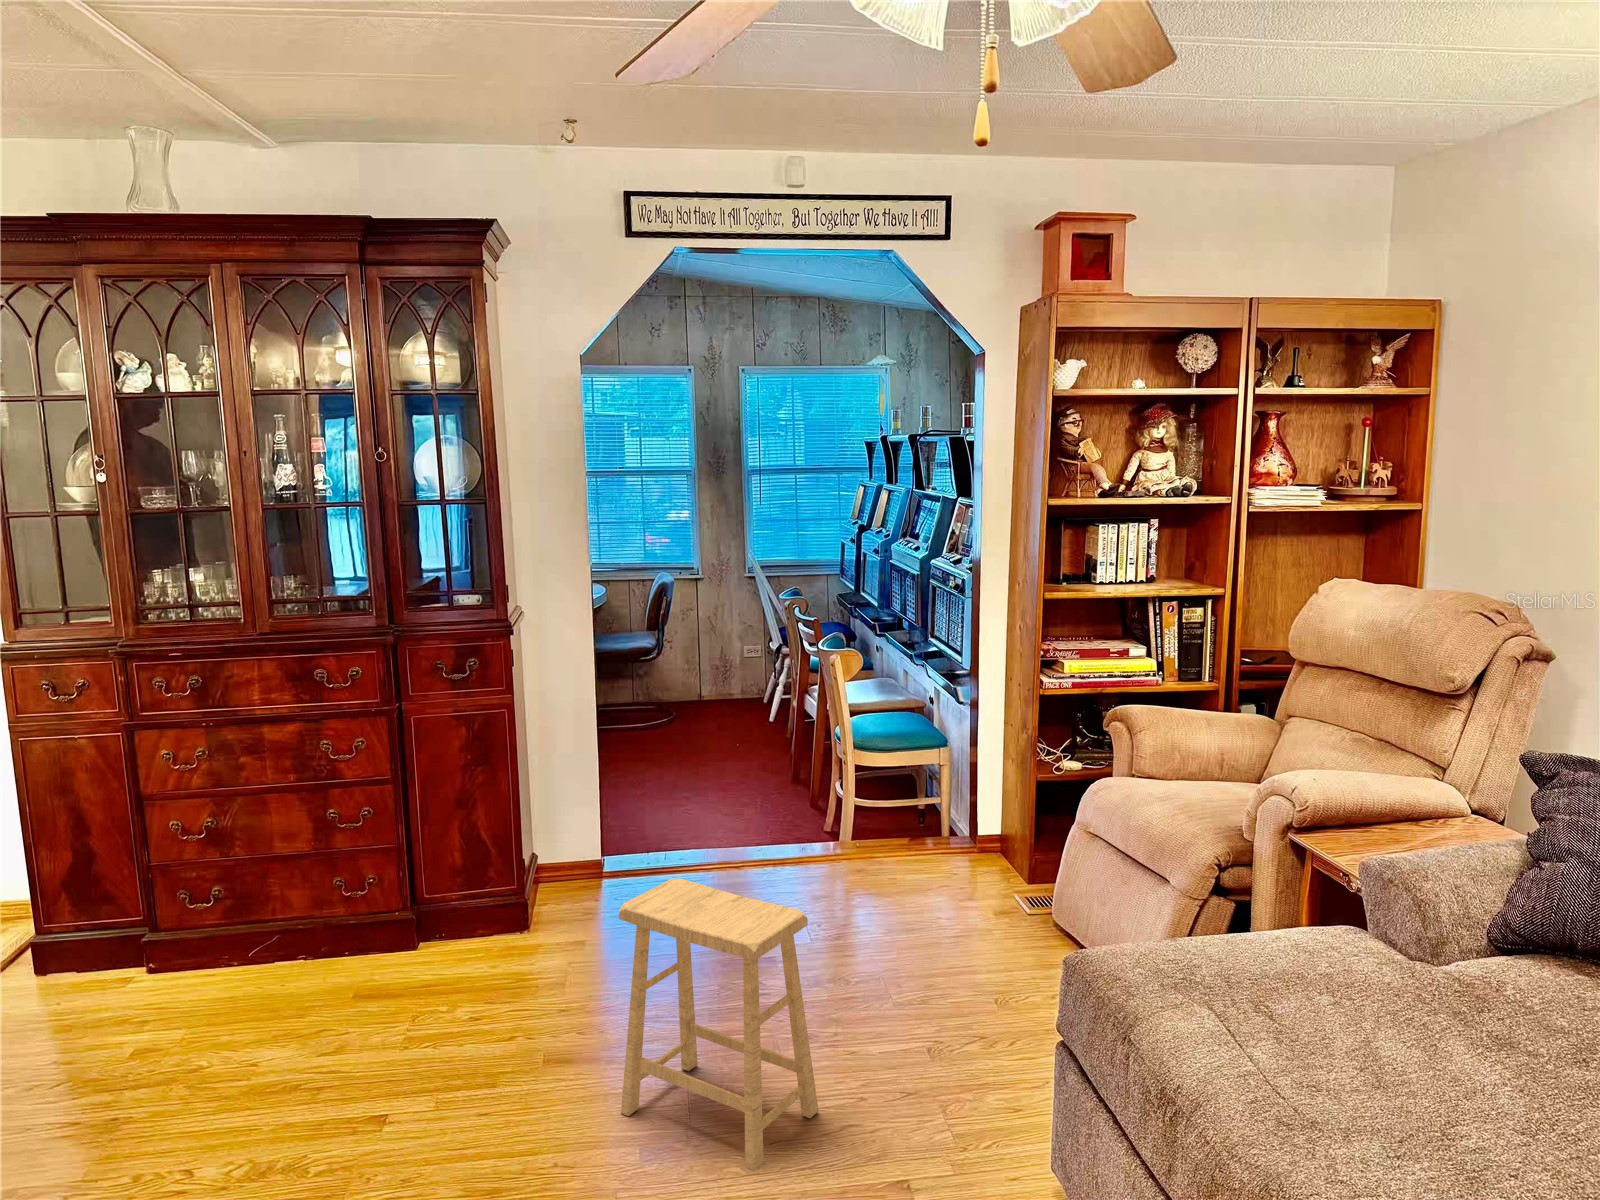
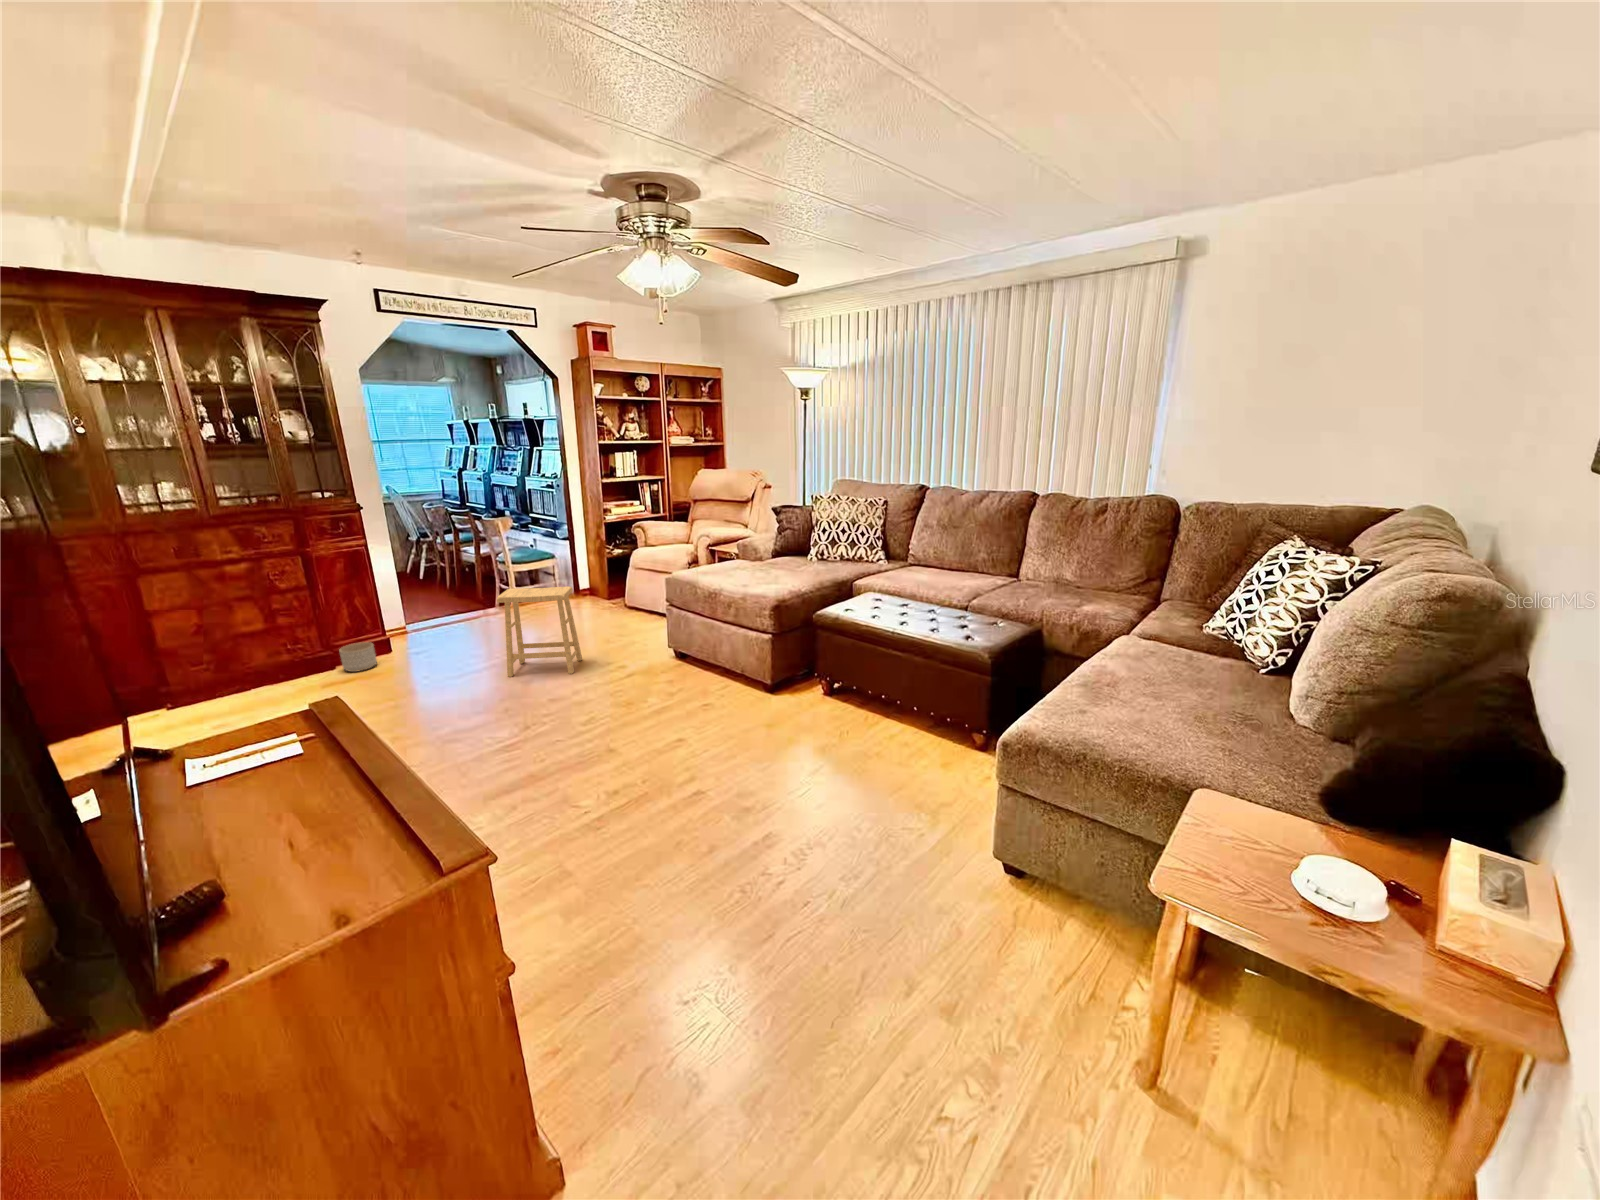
planter: none [409,904,474,970] -> present [339,642,377,672]

